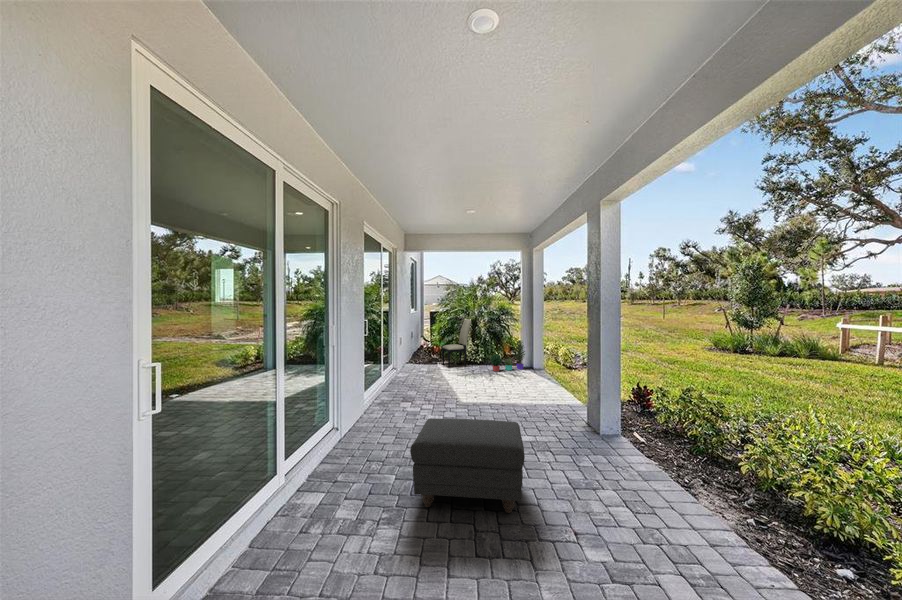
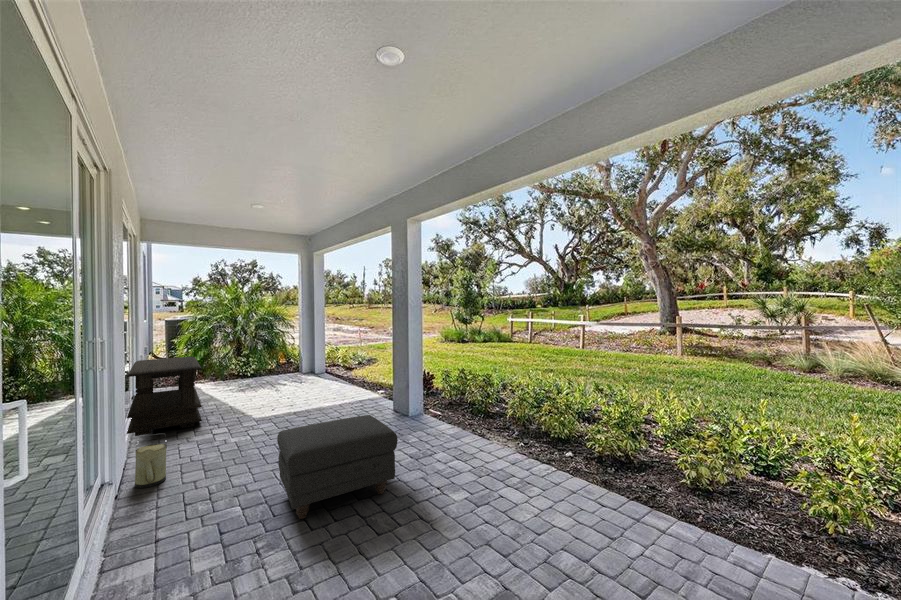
dining chair: present [442,319,471,368] -> none [200,327,243,386]
potted plant: present [490,340,525,372] -> none [269,345,308,382]
coffee table: none [373,342,427,399] -> present [127,357,202,436]
watering can: none [349,400,372,439] -> present [135,433,167,488]

